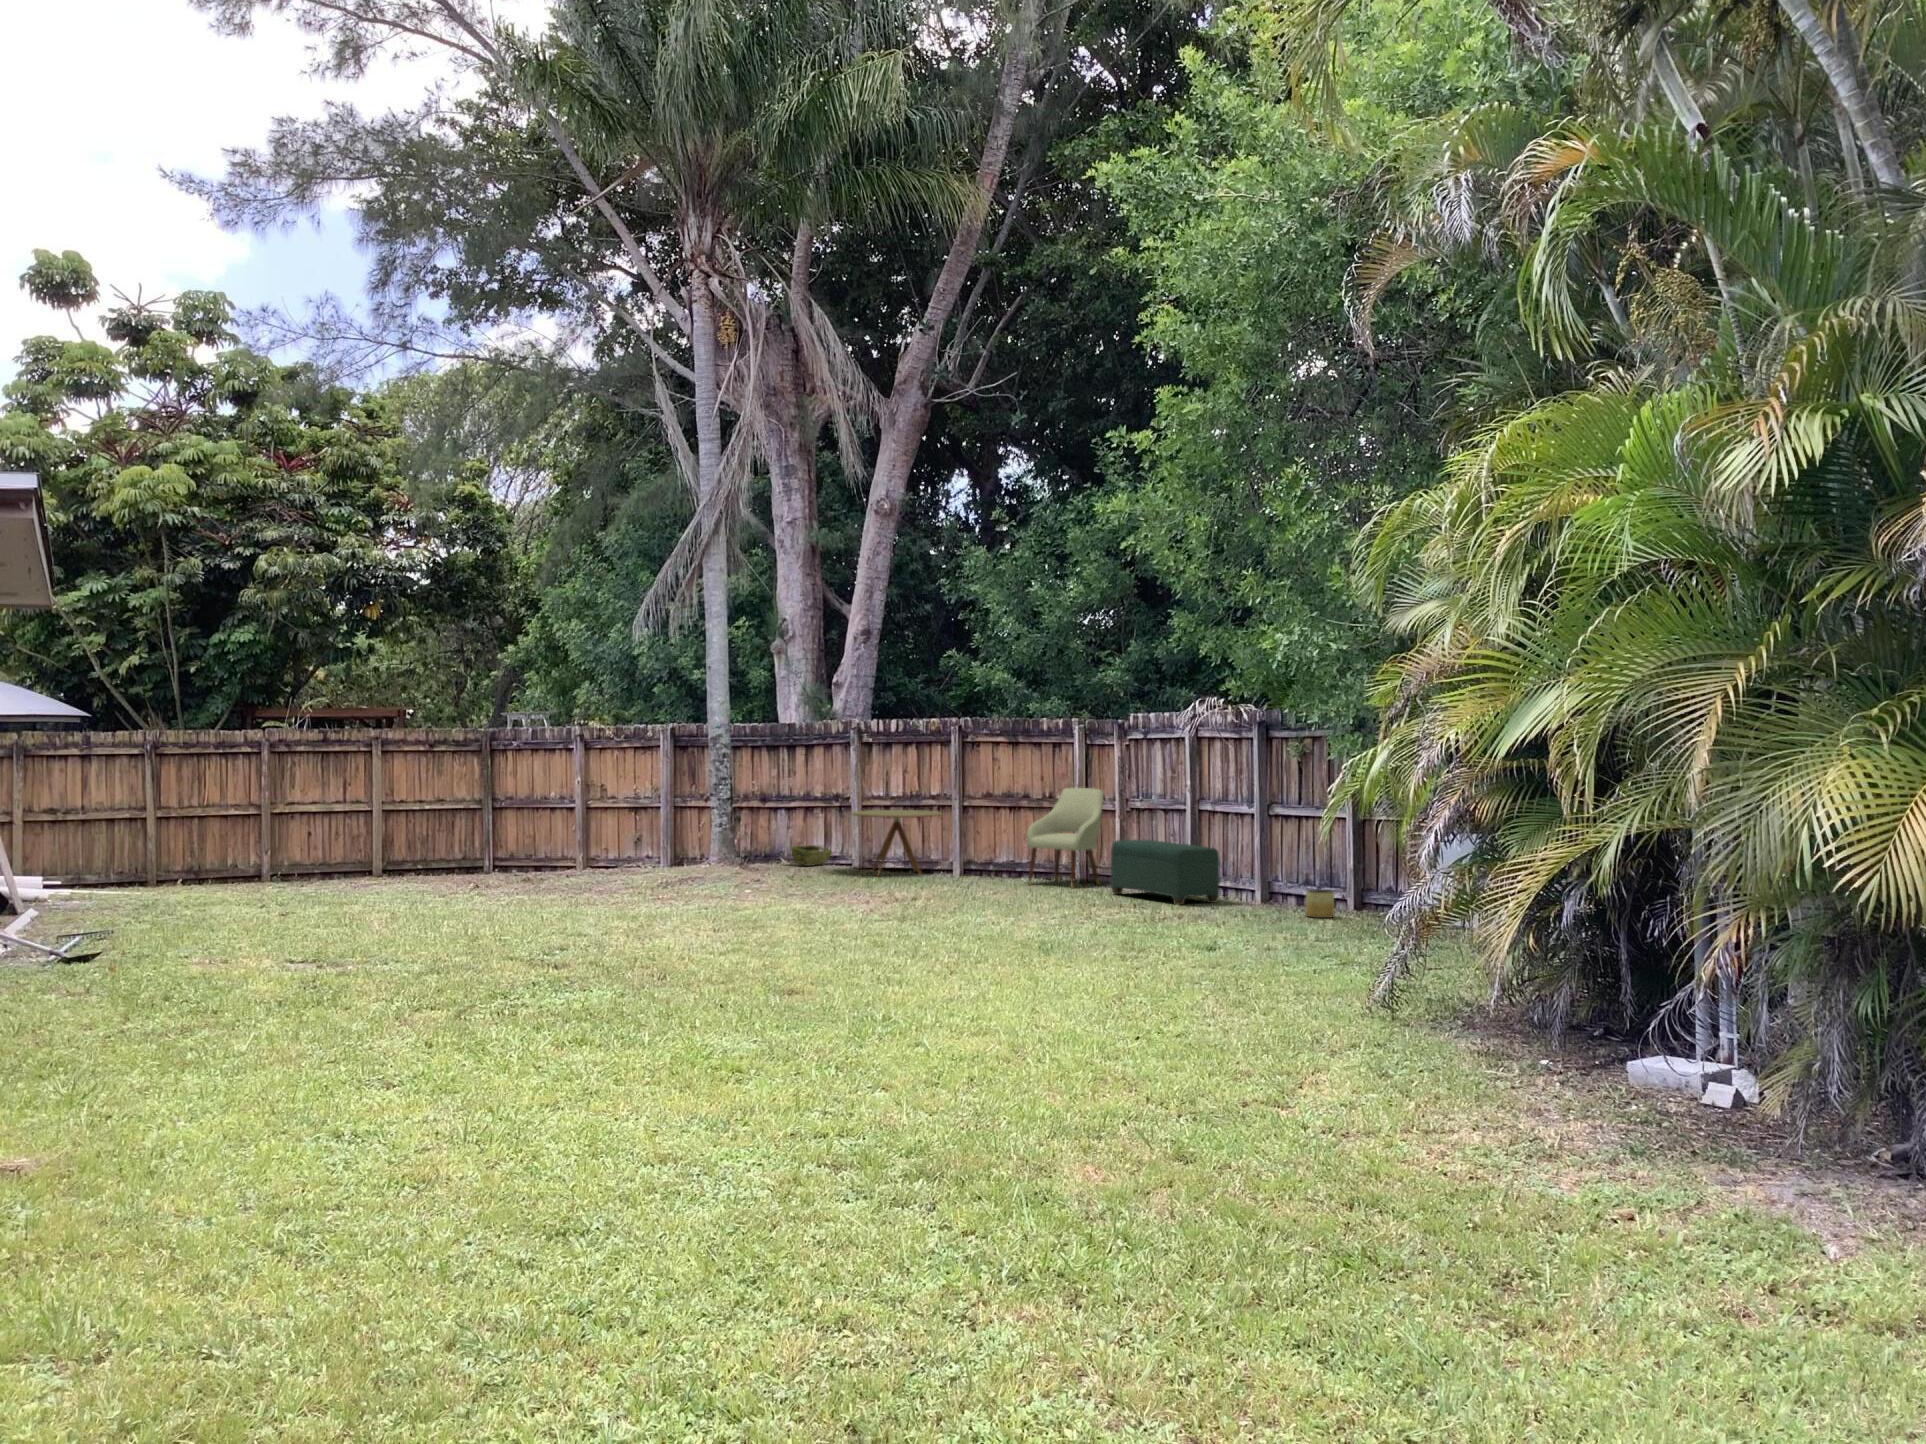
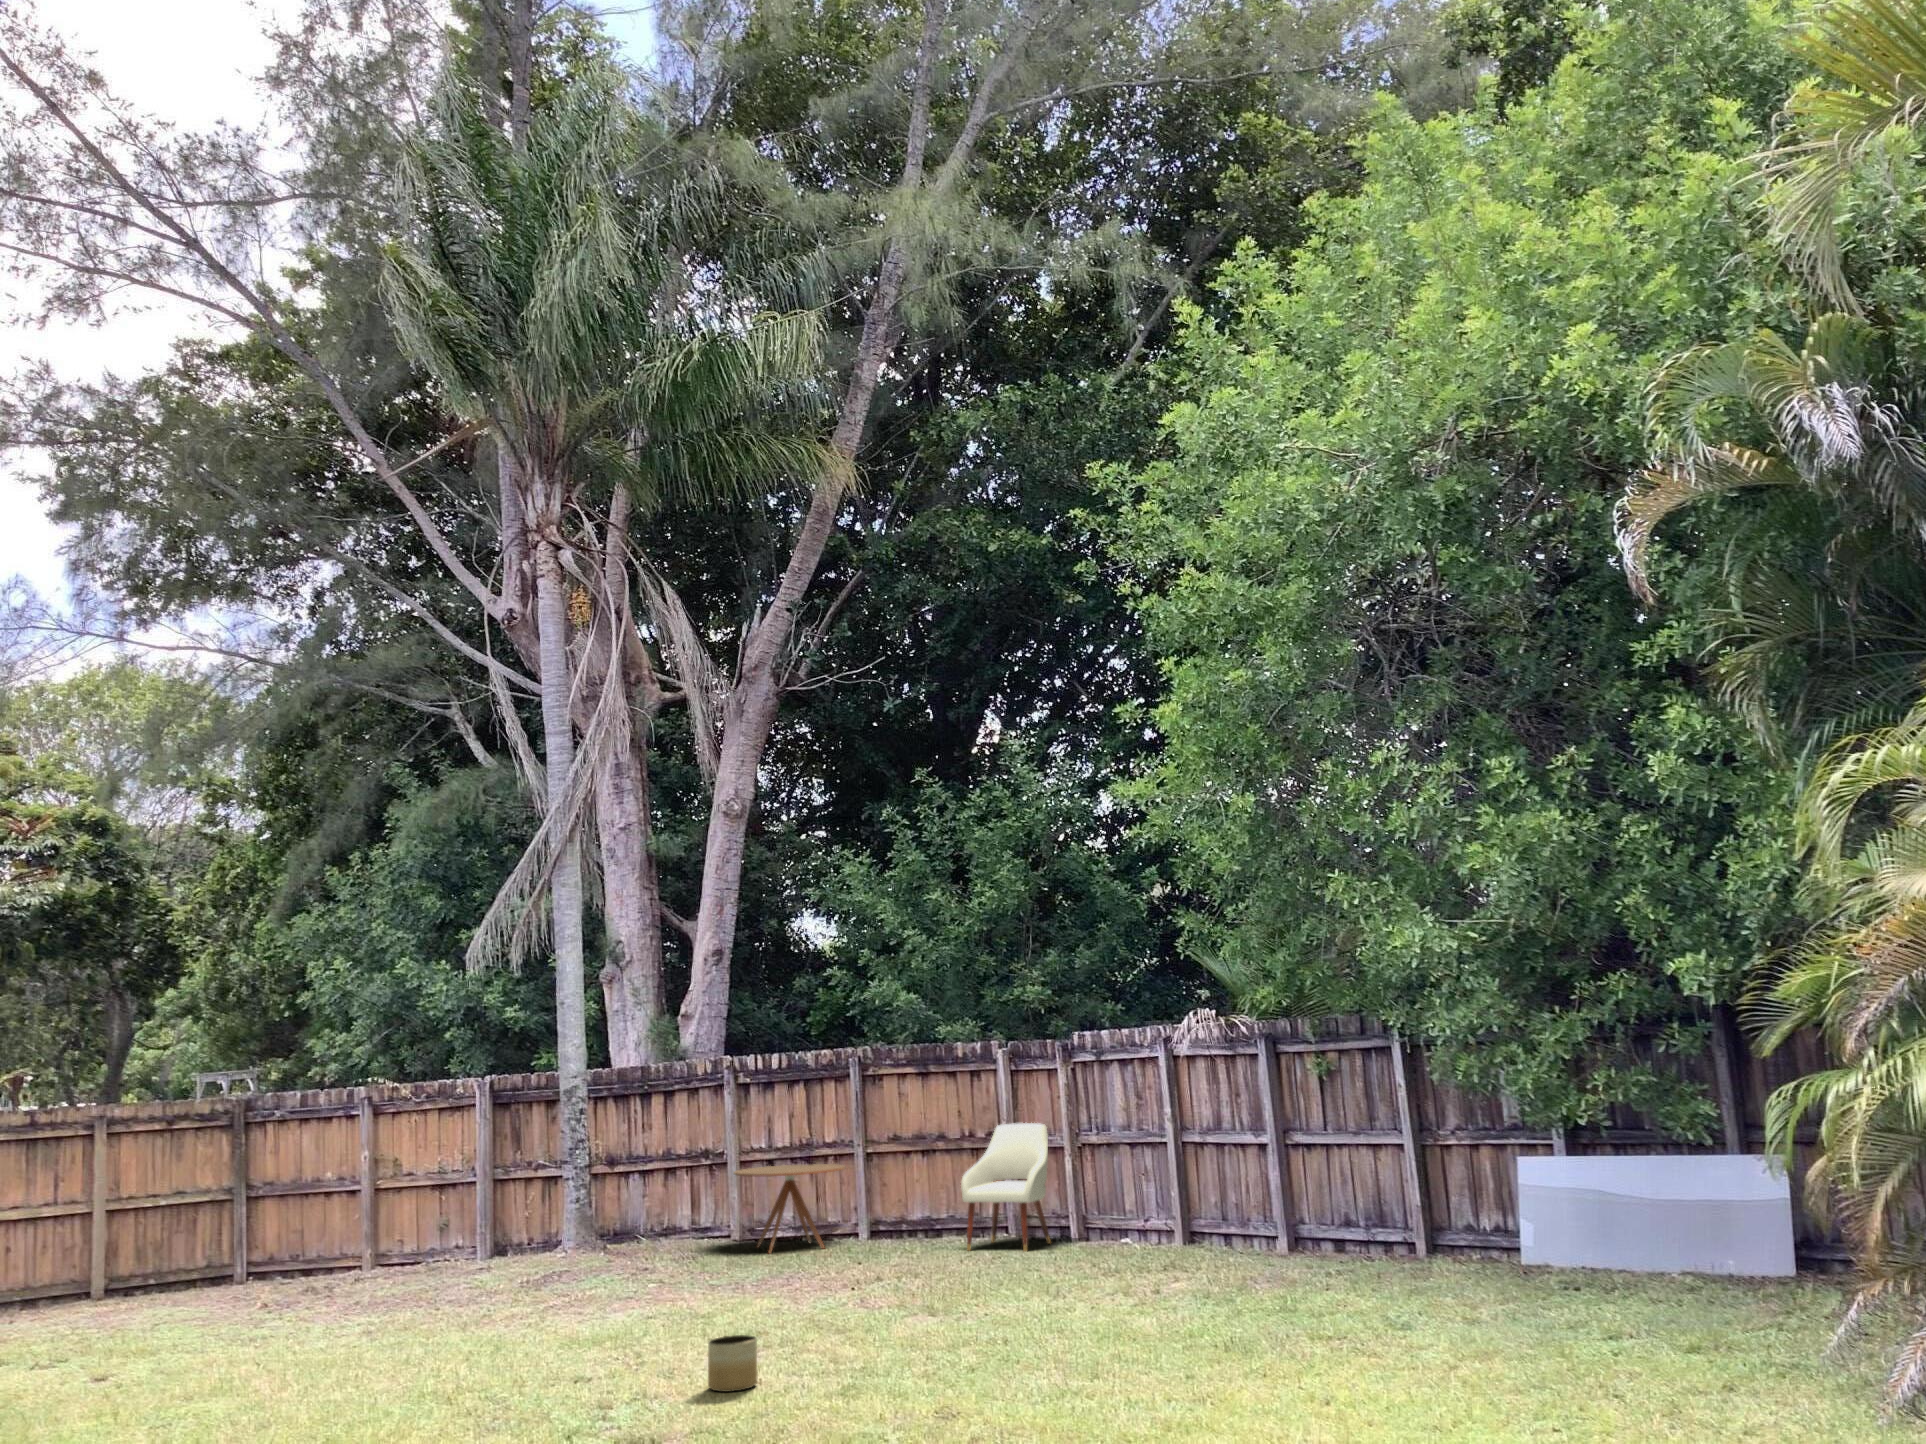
bench: present [1111,840,1220,905] -> none [1079,1183,1224,1265]
woven basket: present [791,845,832,866] -> none [647,1217,698,1246]
planter: present [1305,889,1334,918] -> present [708,1335,758,1392]

